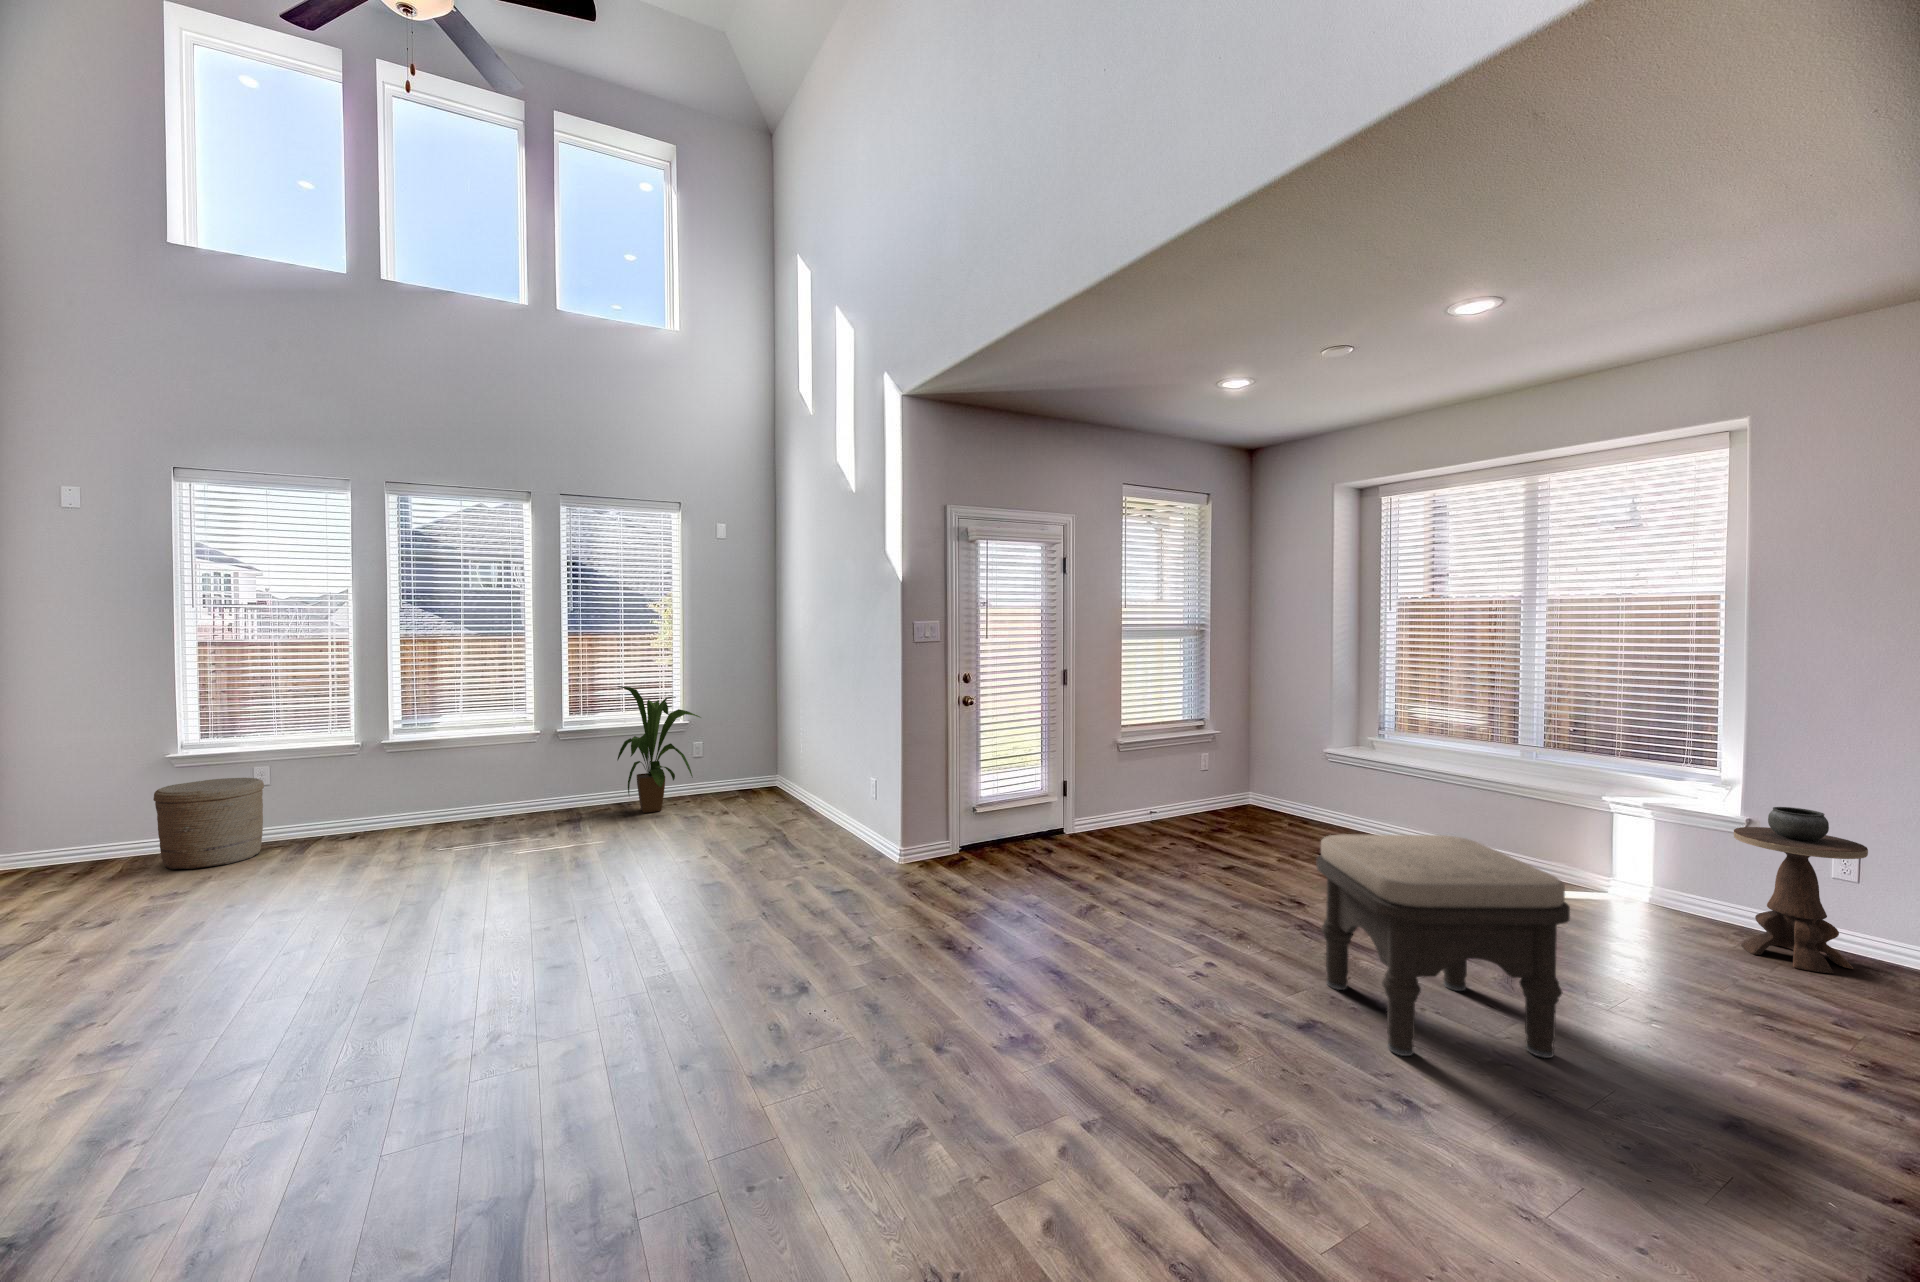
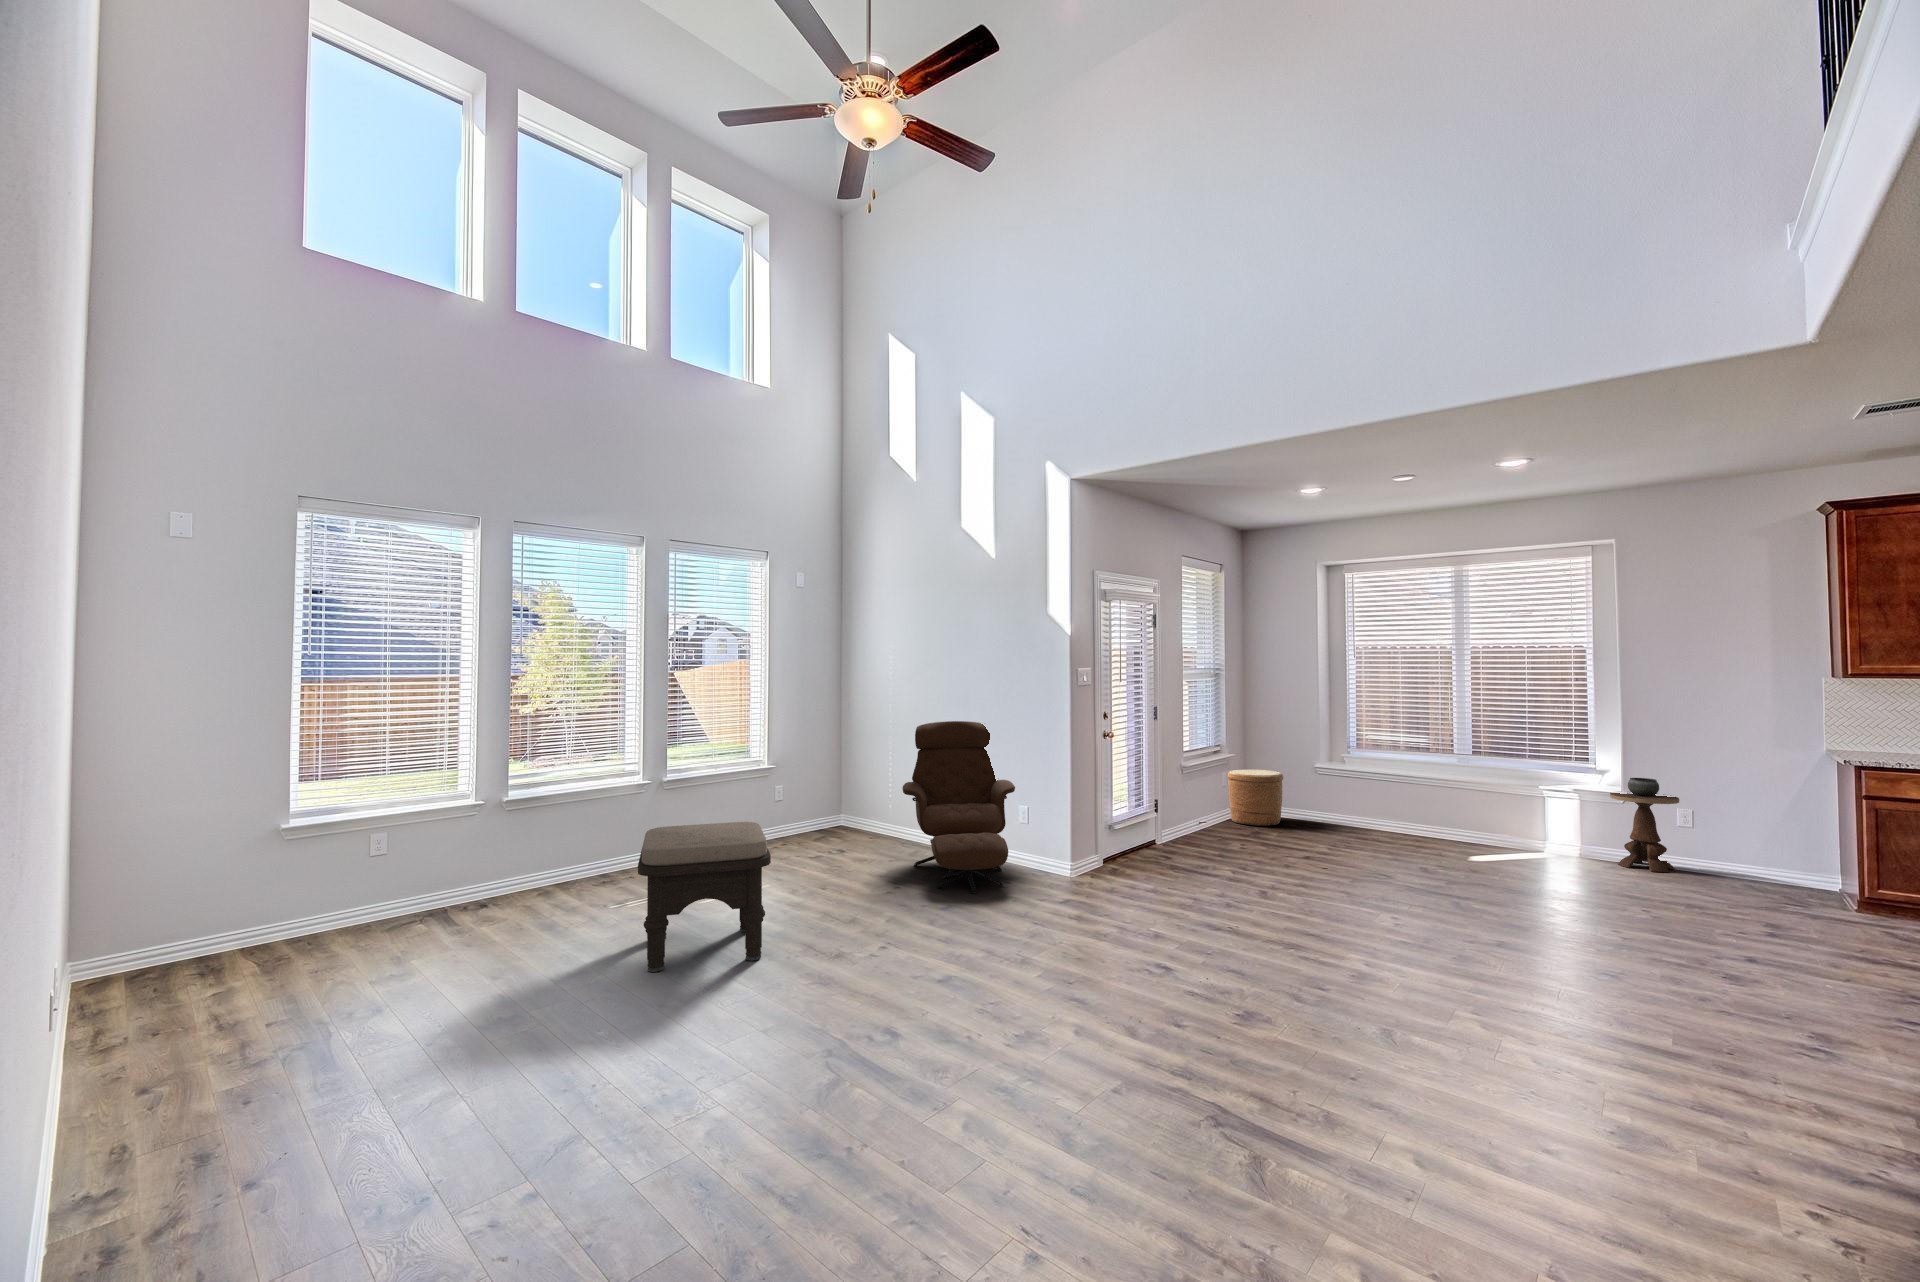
lounge chair: none [714,681,869,875] -> present [902,721,1015,893]
house plant: present [617,686,701,813] -> none [725,732,813,859]
woven basket: present [153,778,264,870] -> present [1228,769,1283,826]
ottoman: present [1317,834,1570,1058] -> present [638,822,771,972]

